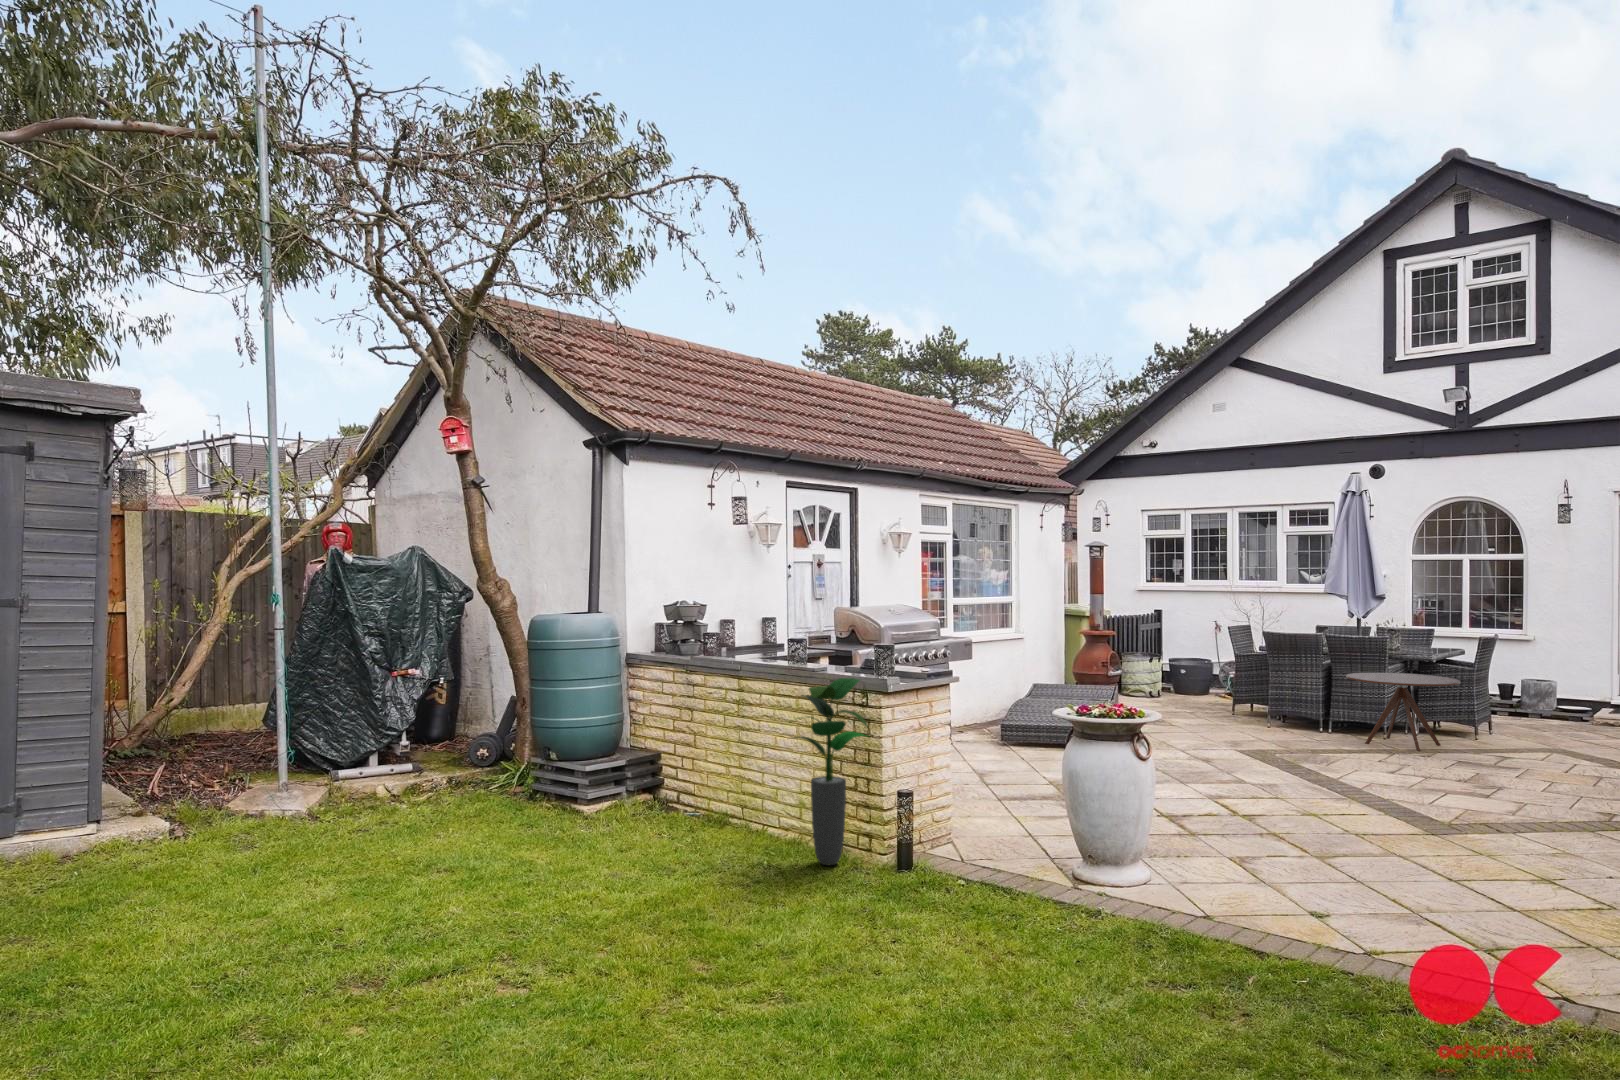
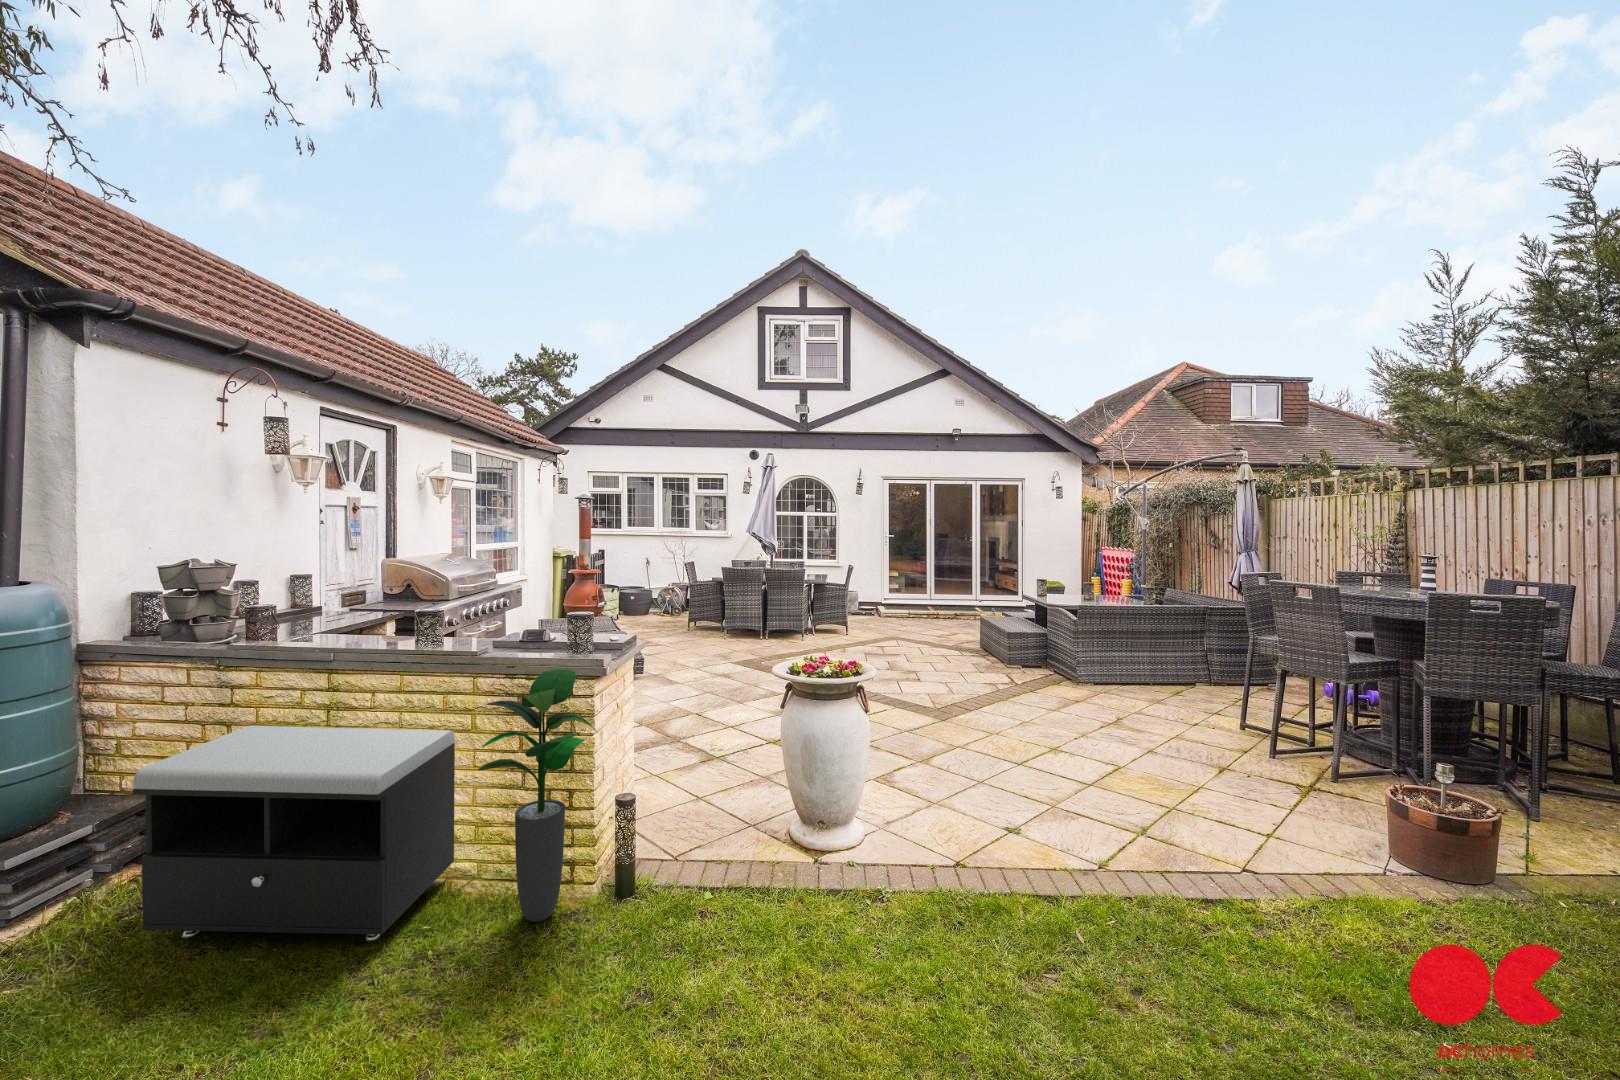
round table: present [1346,672,1460,751] -> none [779,589,843,640]
storage bench: none [638,706,799,849] -> present [133,726,455,941]

